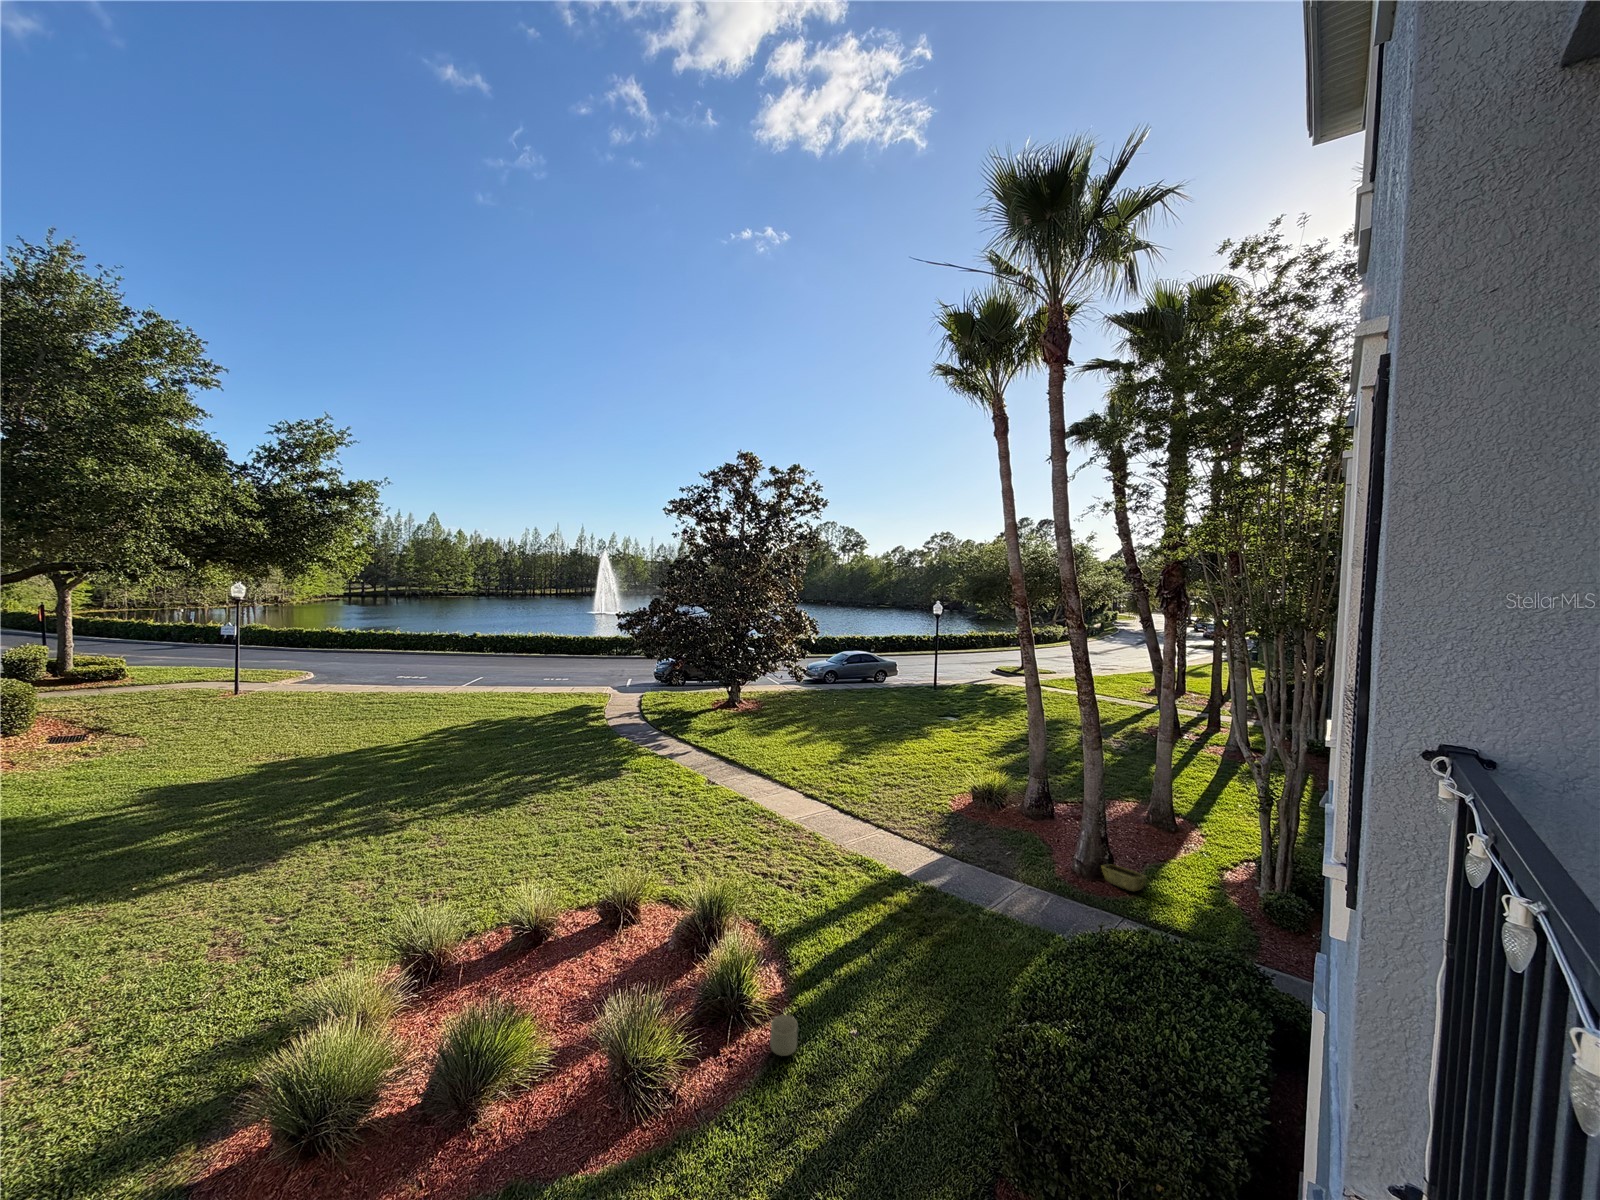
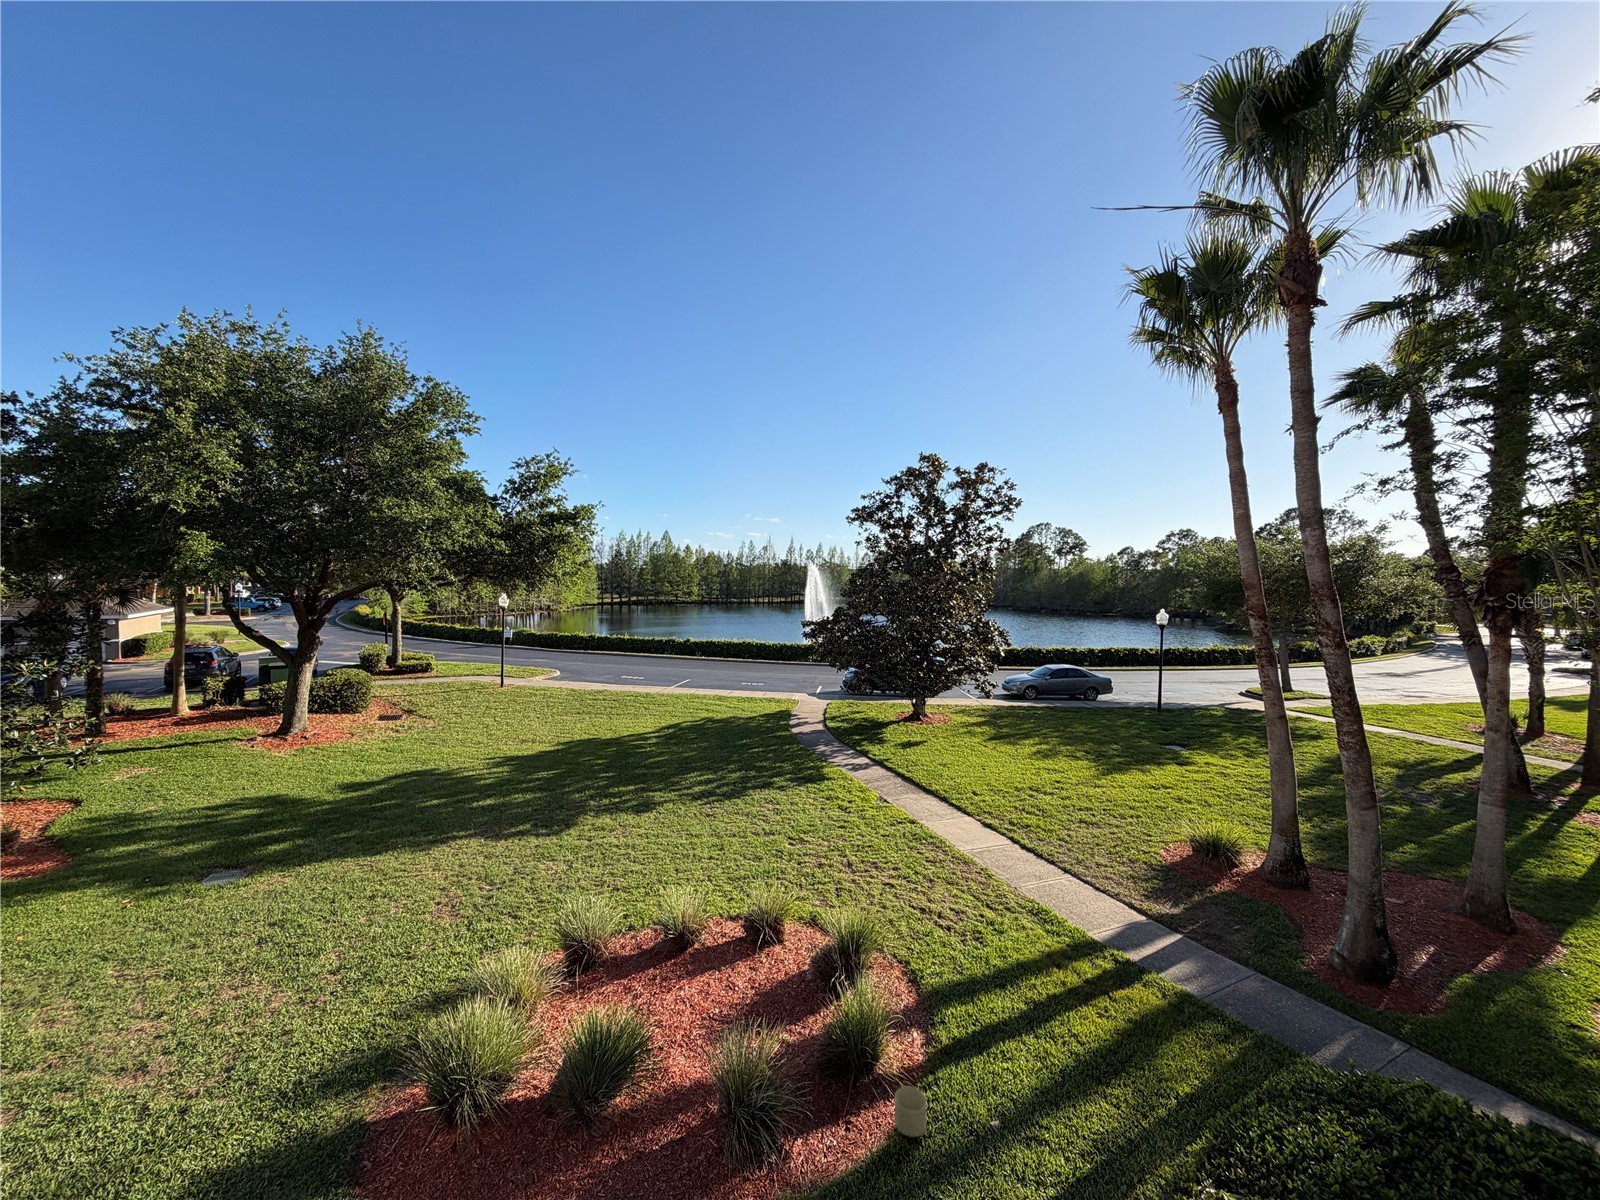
woven basket: present [1101,864,1146,891] -> none [1399,969,1482,1017]

